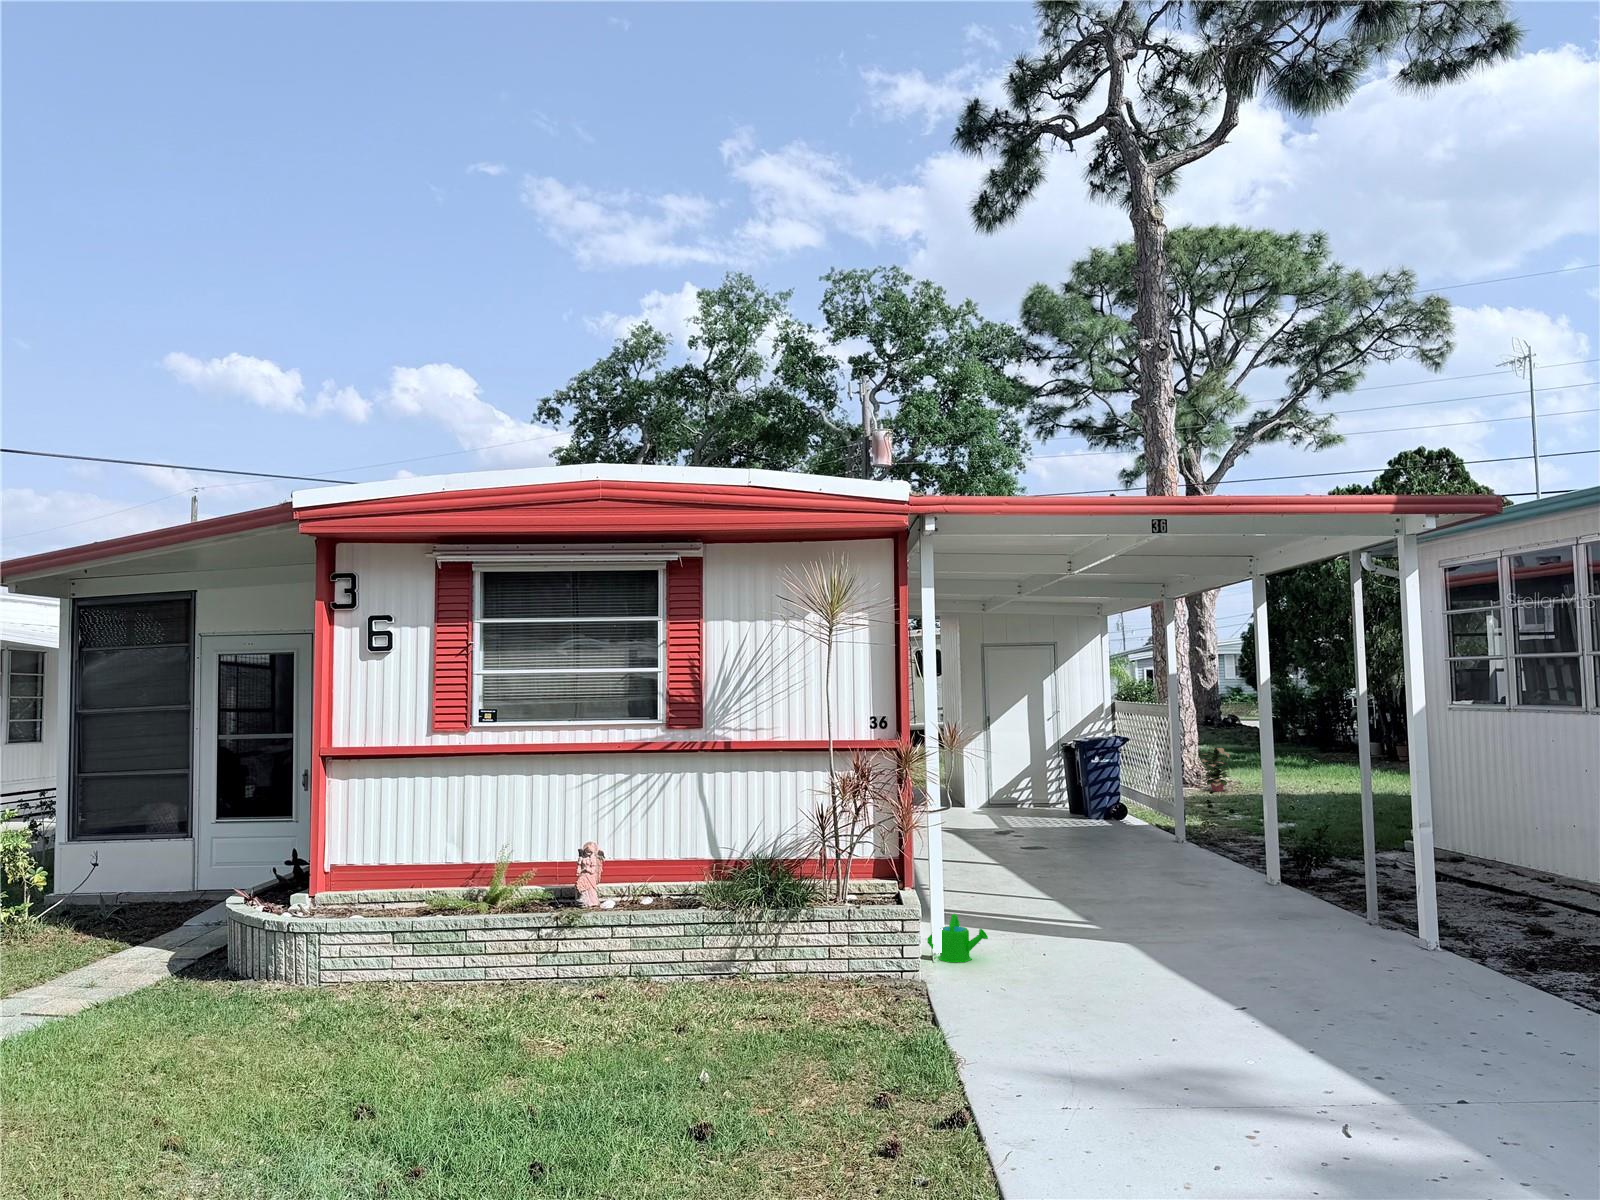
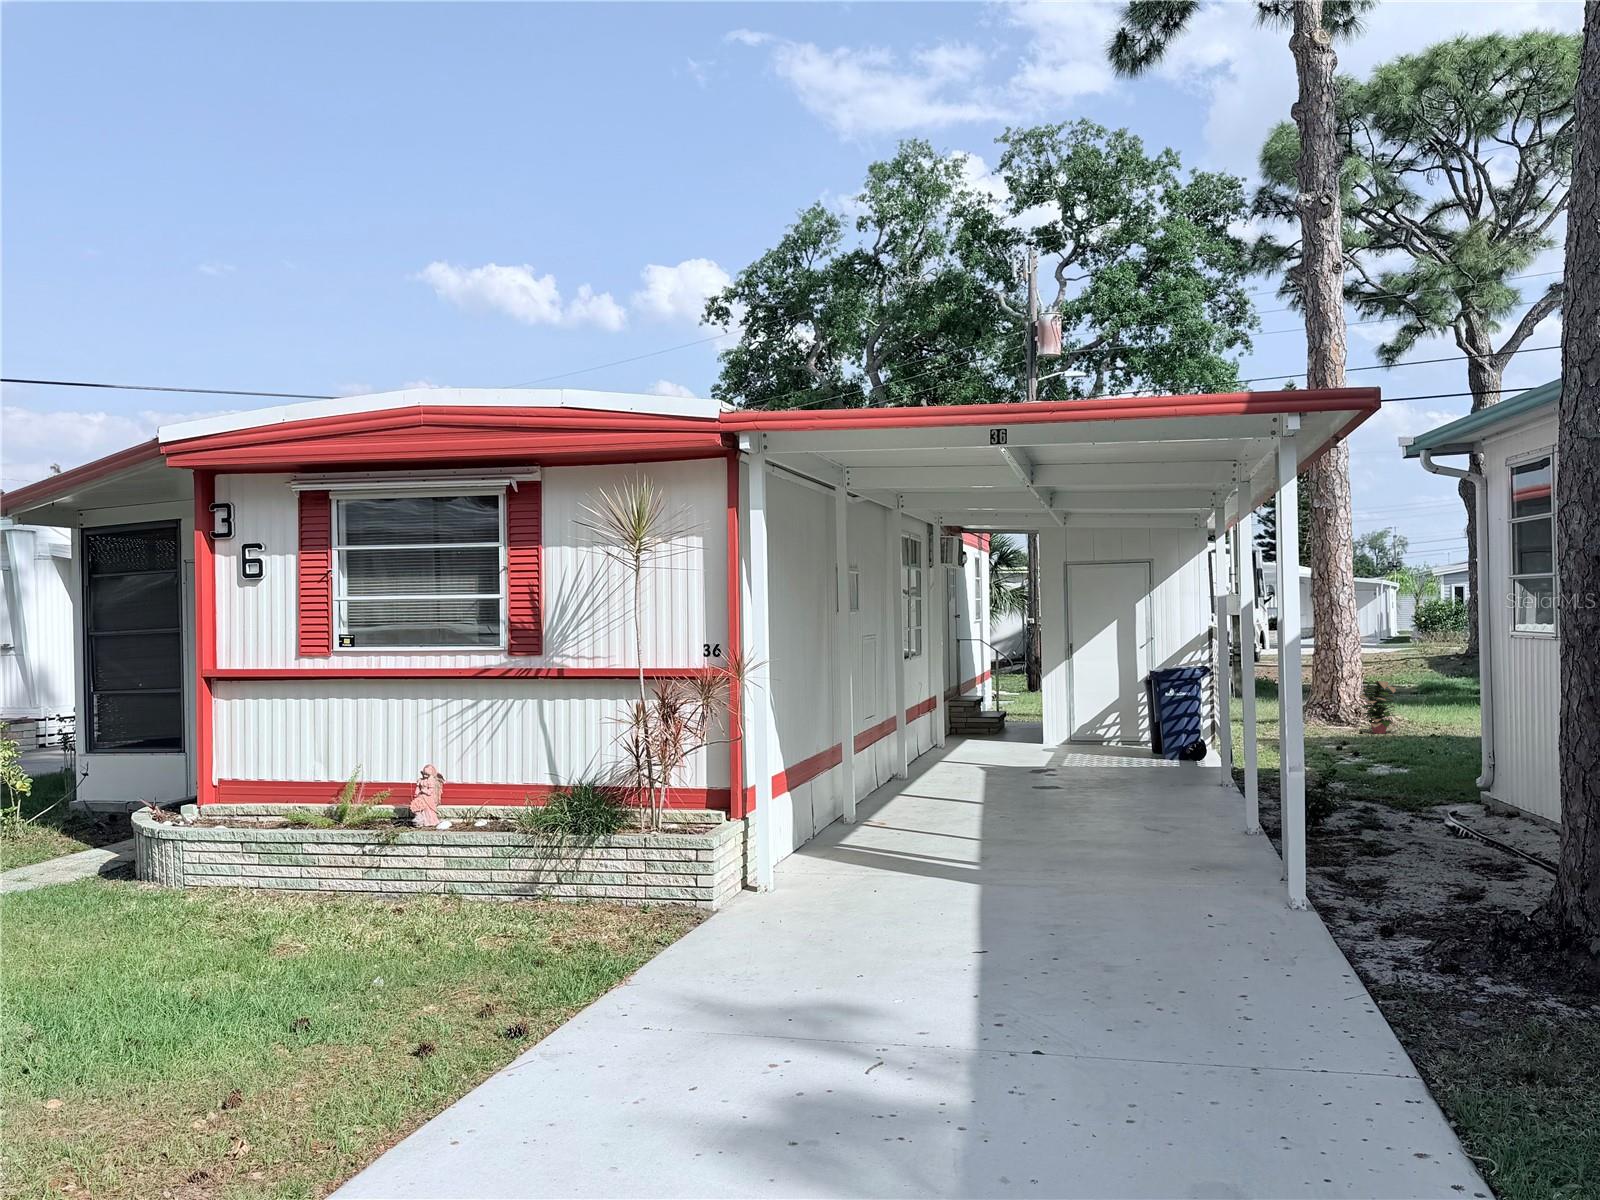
watering can: present [928,914,988,963] -> none [754,848,808,897]

